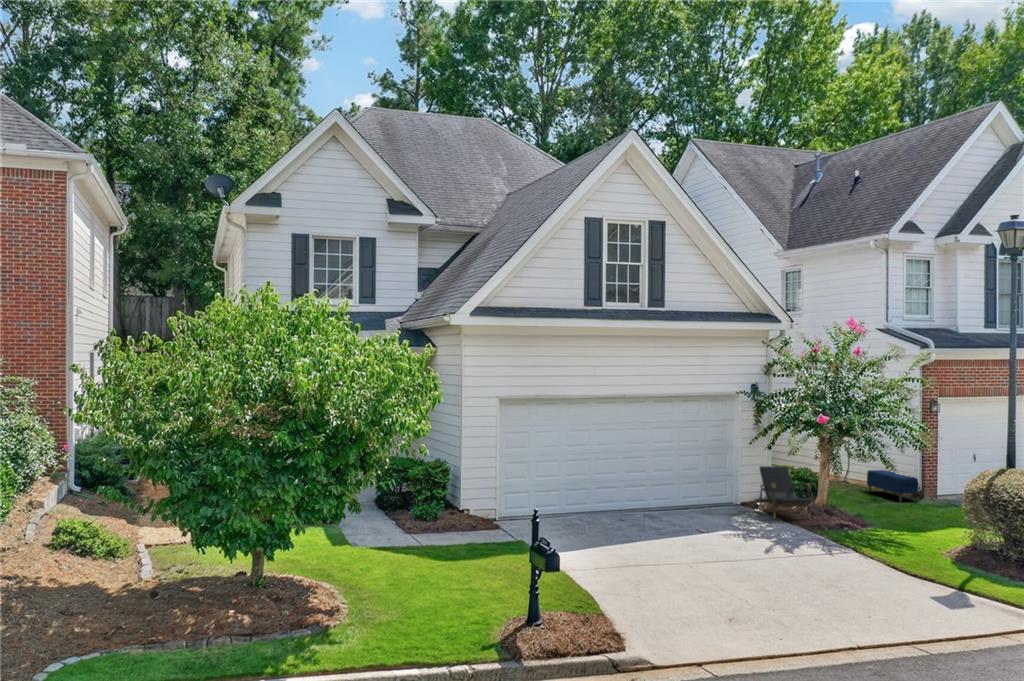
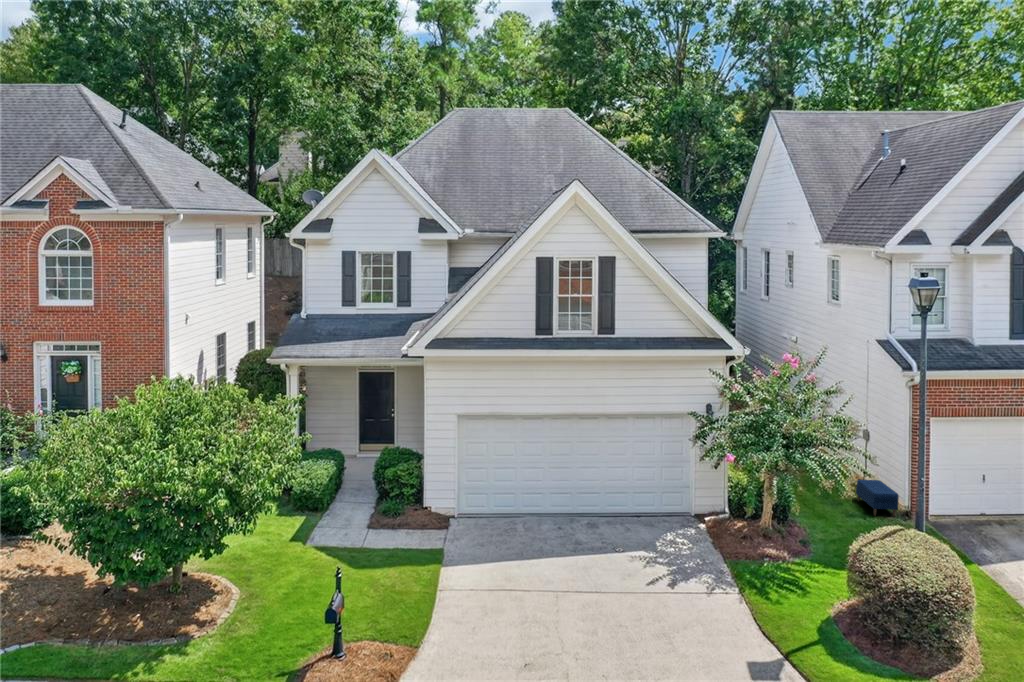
lounge chair: present [759,466,811,518] -> none [705,479,746,532]

